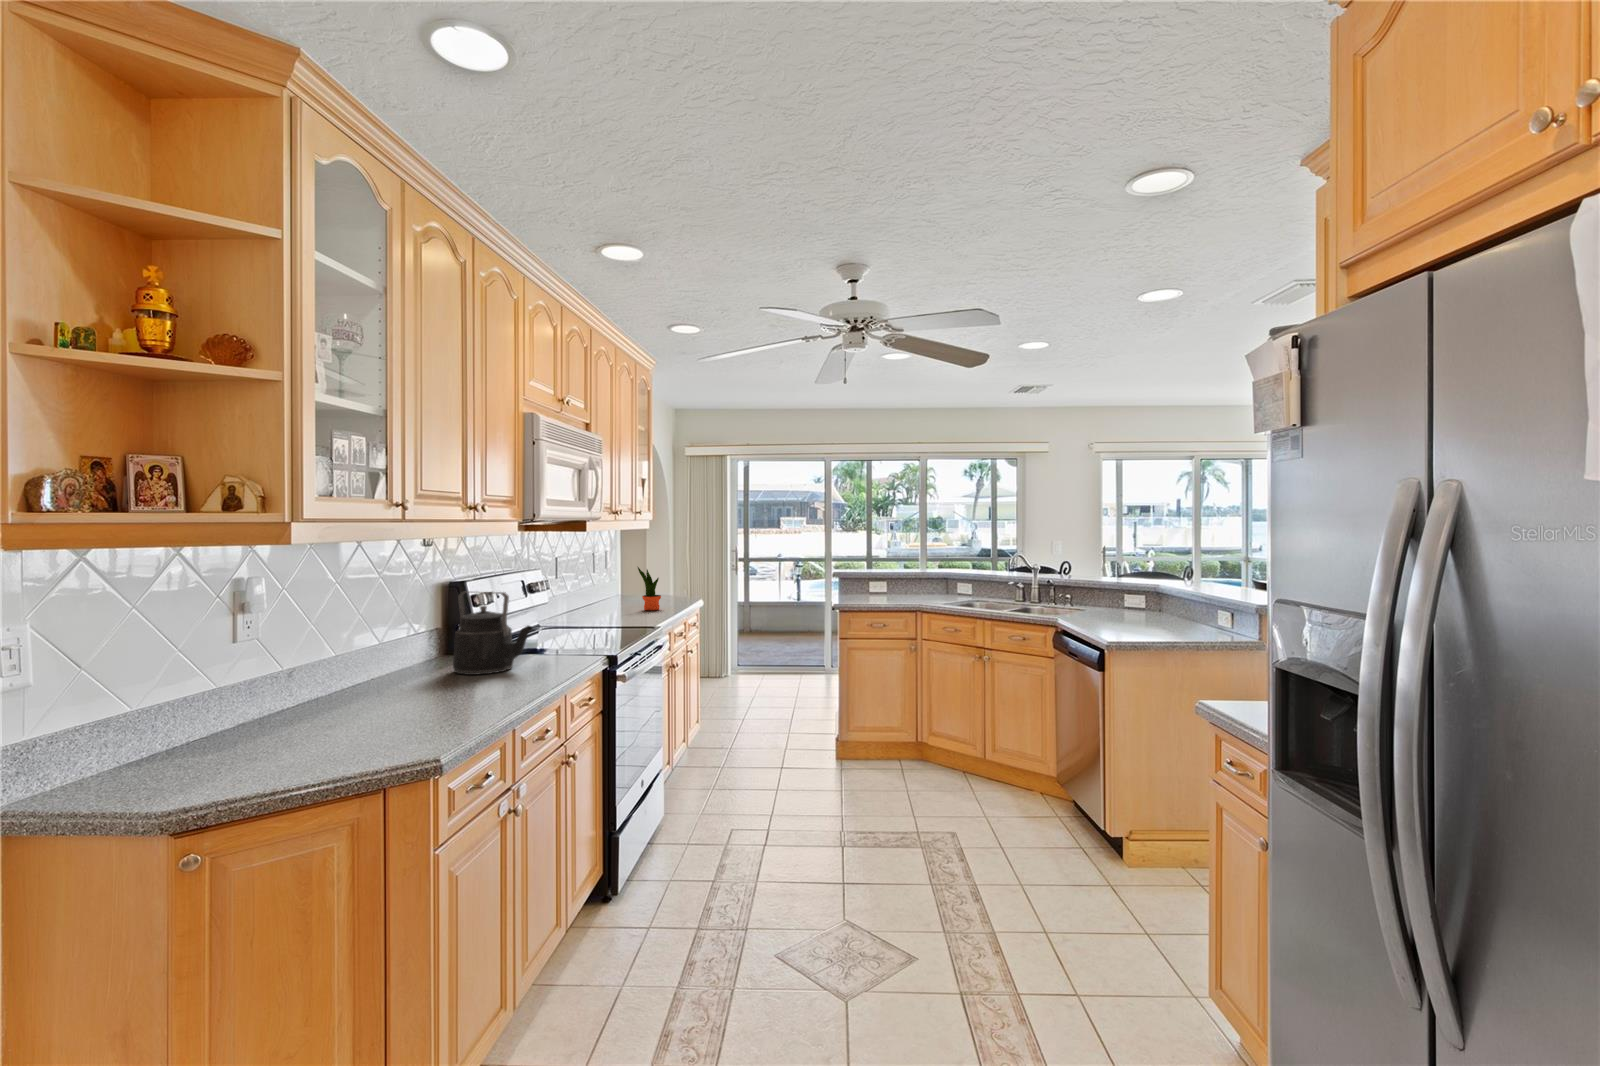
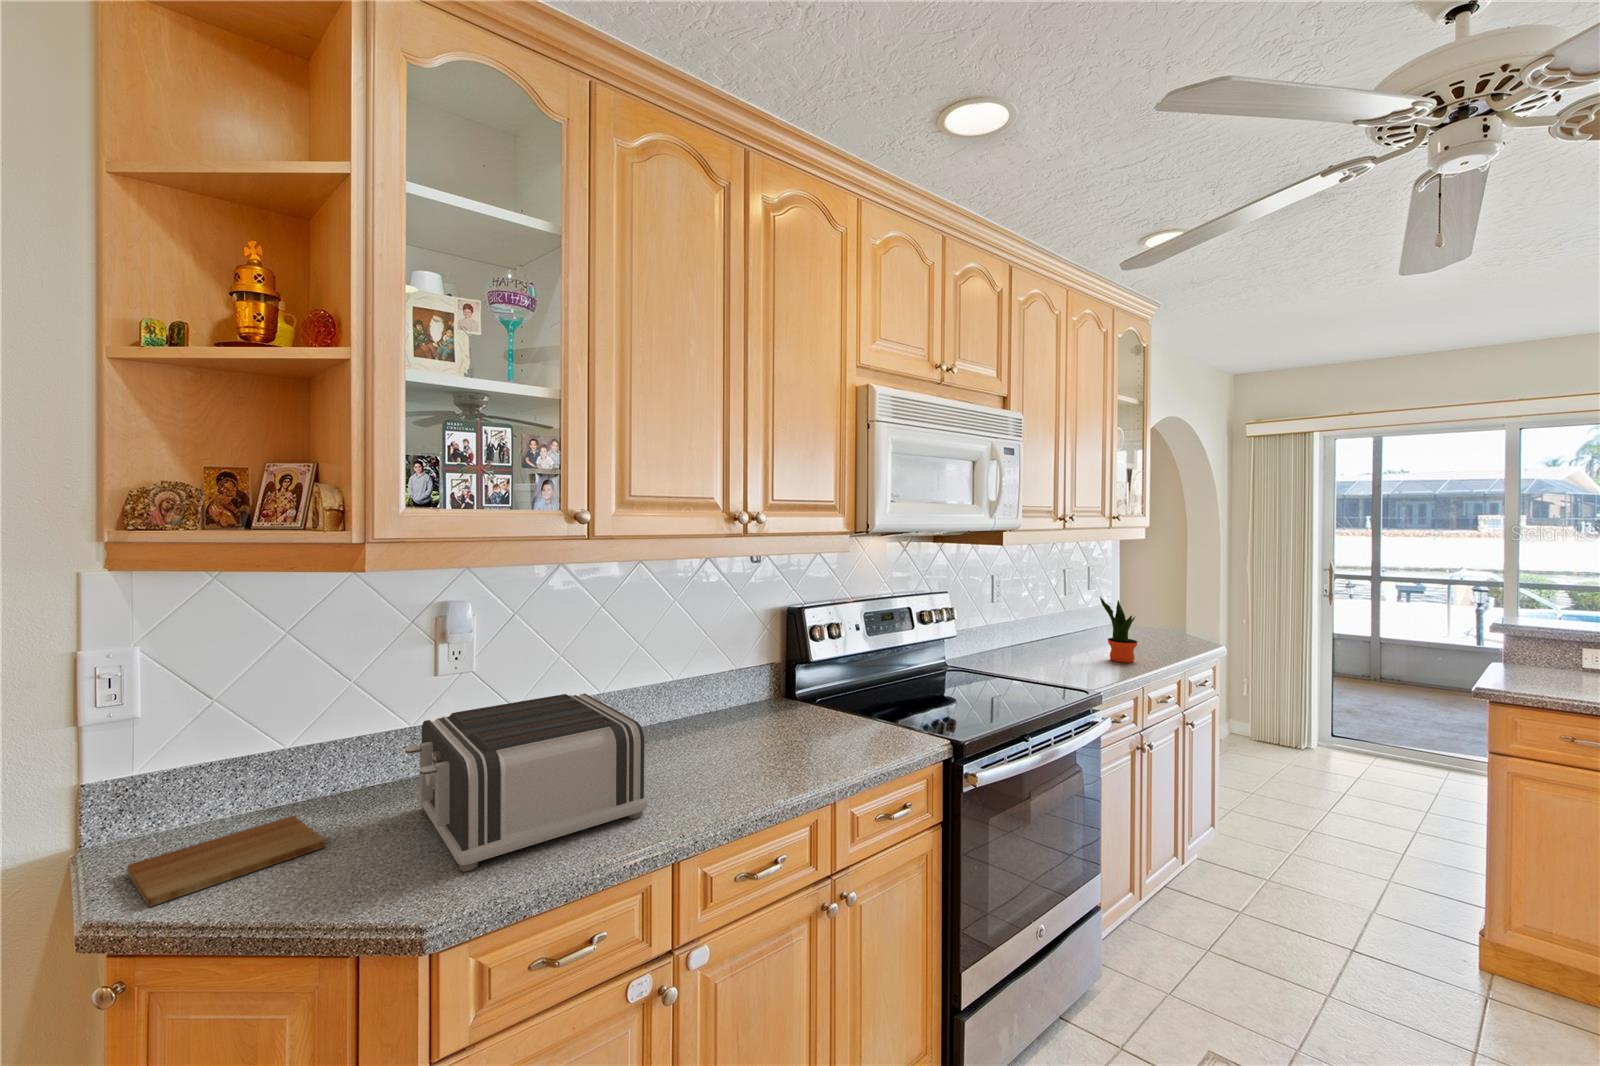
kettle: present [453,591,533,675] -> none [725,630,805,754]
toaster: none [287,639,476,732] -> present [405,694,647,872]
cutting board: none [112,748,262,793] -> present [127,816,325,906]

